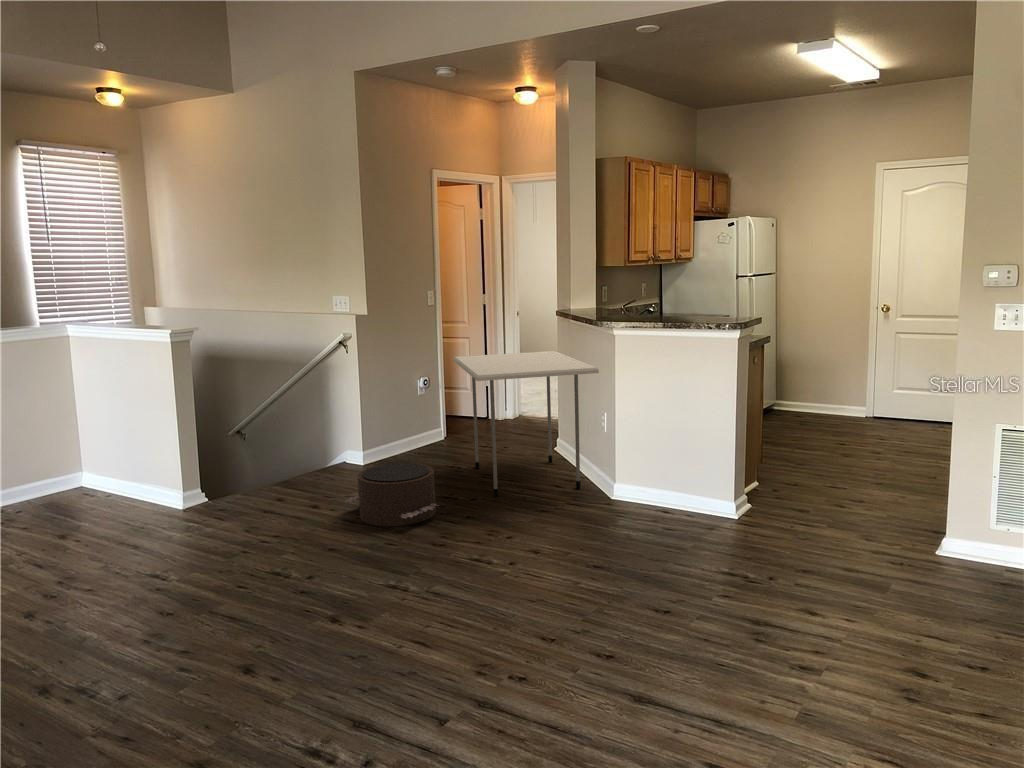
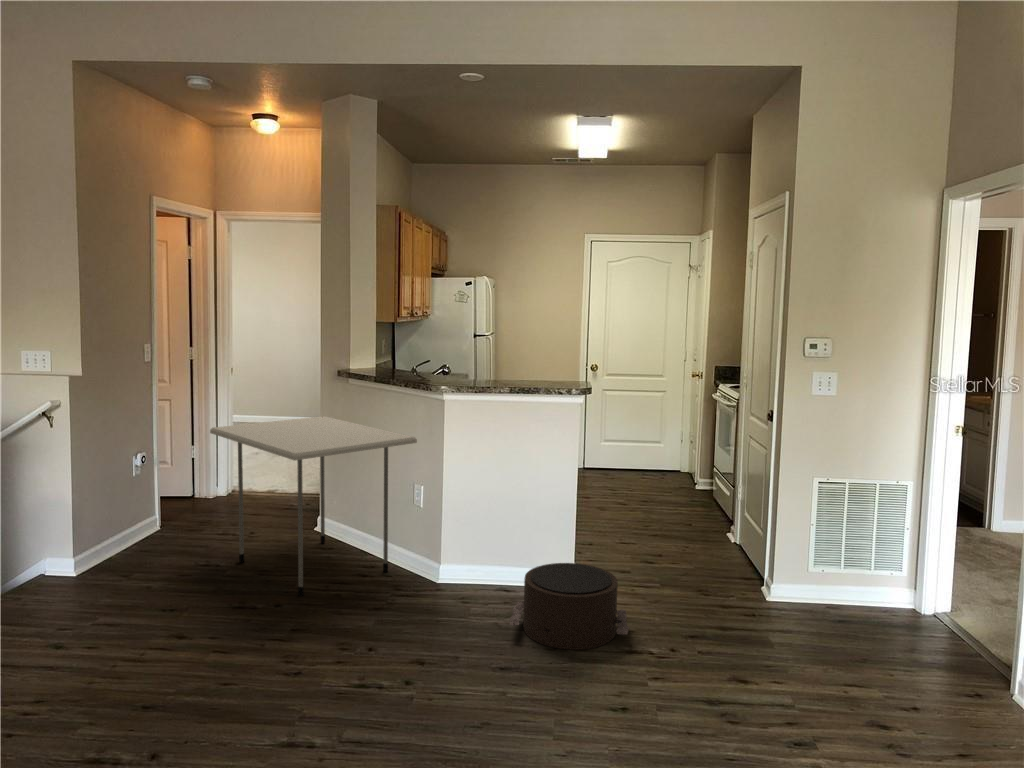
pouf: present [345,463,439,526] -> present [510,563,629,650]

